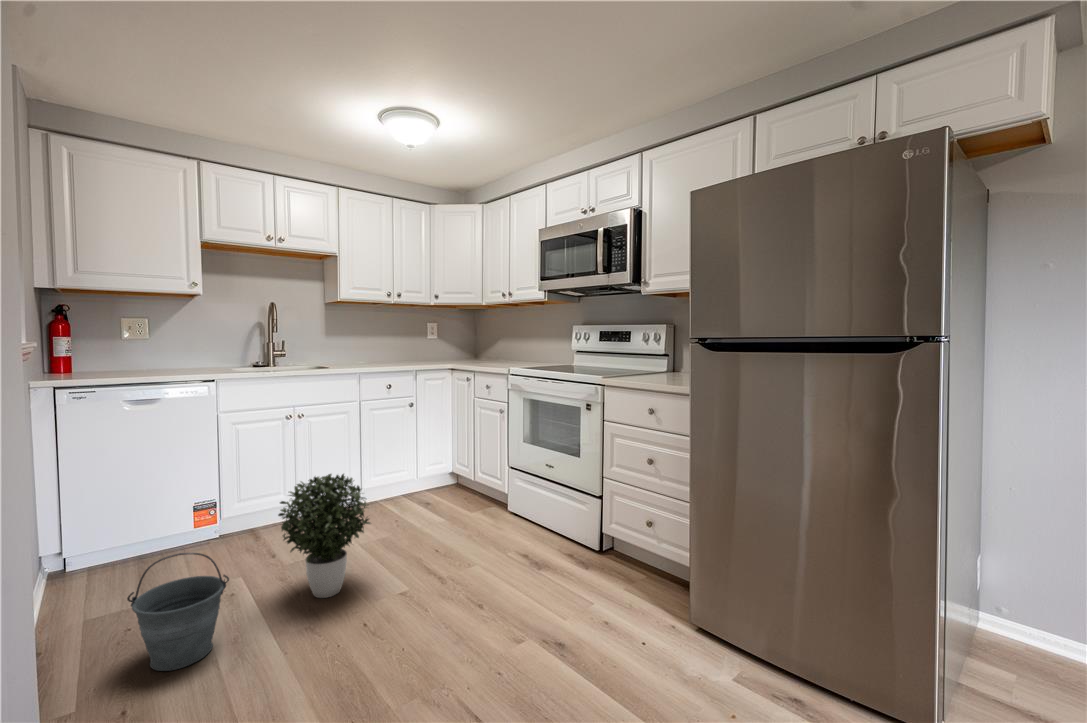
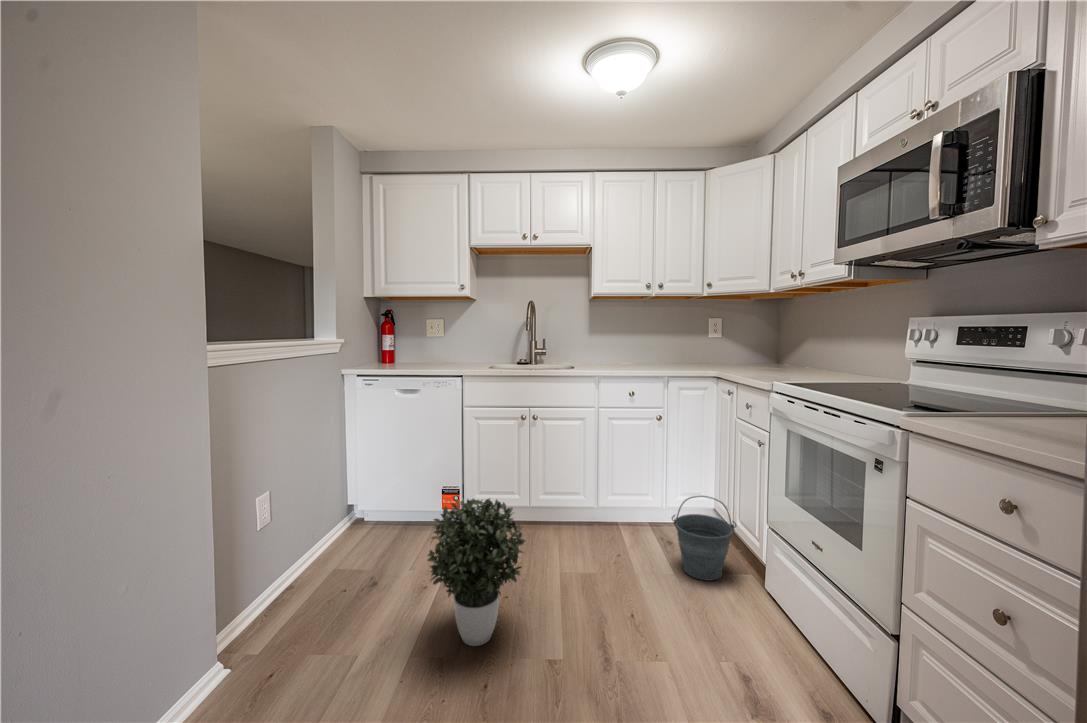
bucket: present [127,553,229,671] -> present [672,496,736,581]

